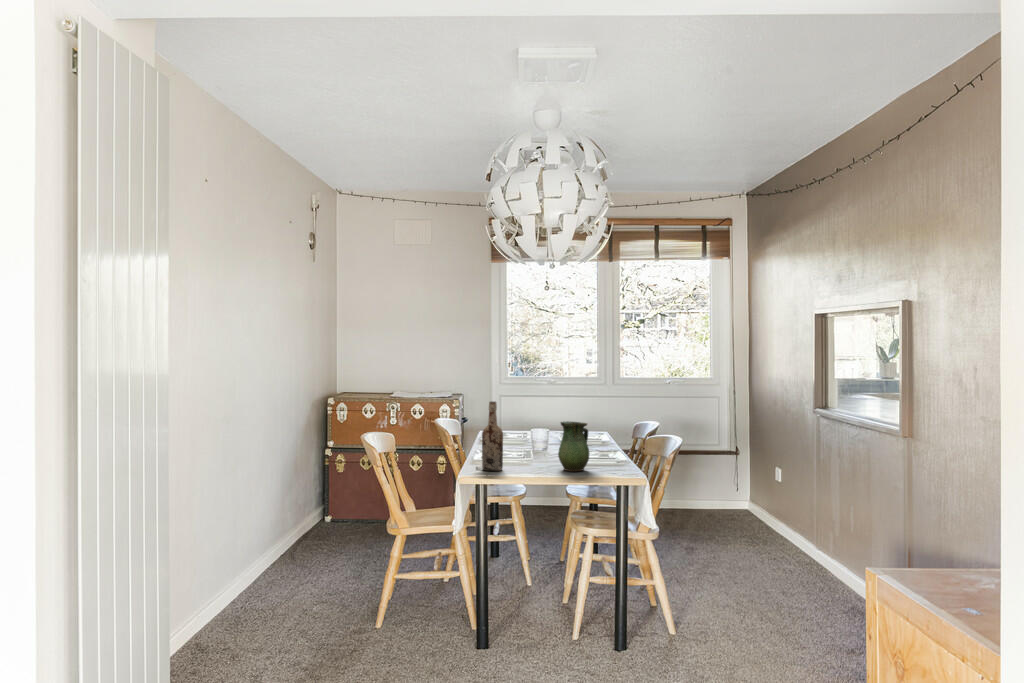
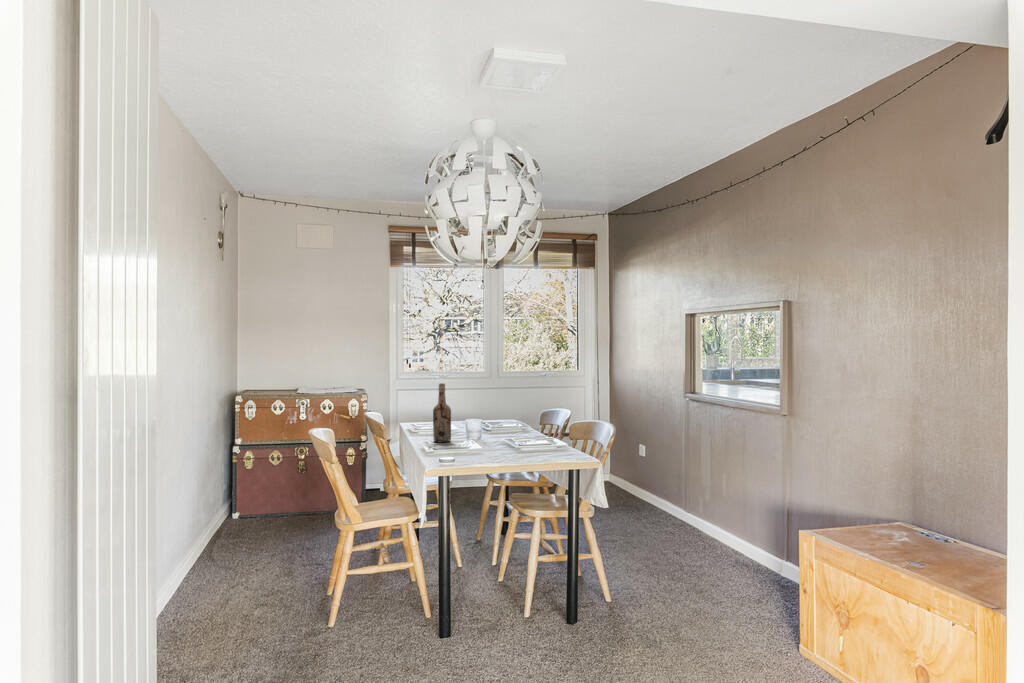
pitcher: present [558,421,589,471] -> none [496,399,521,440]

